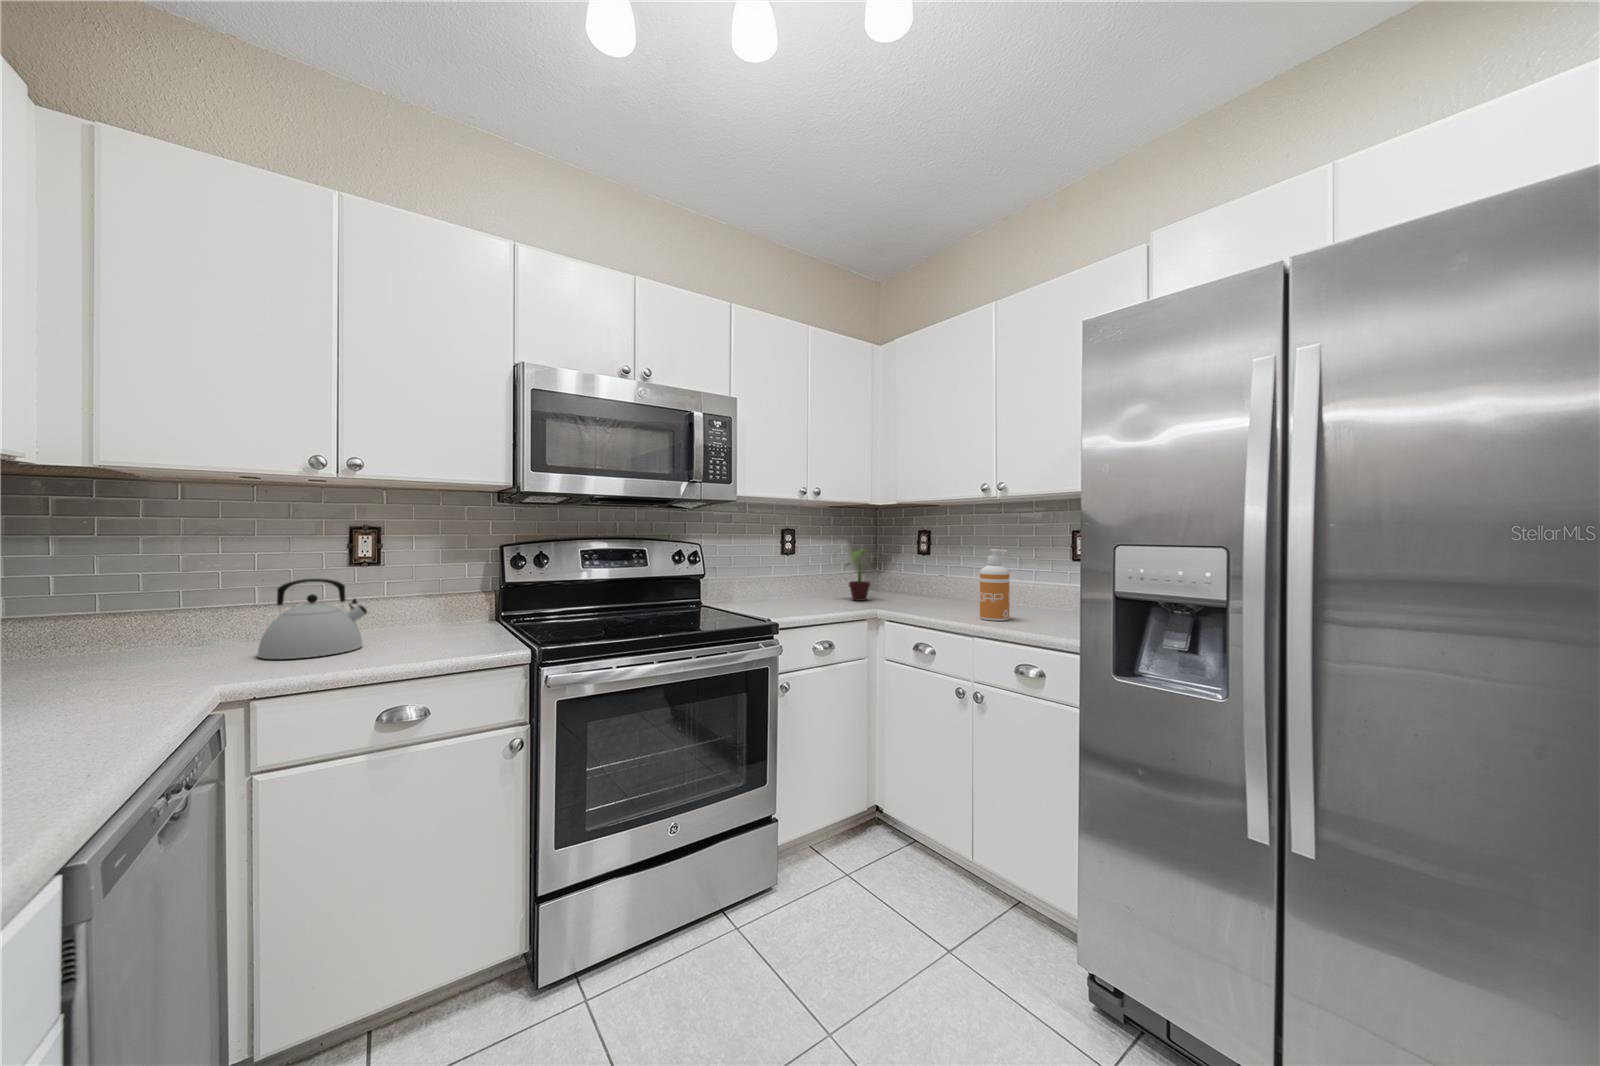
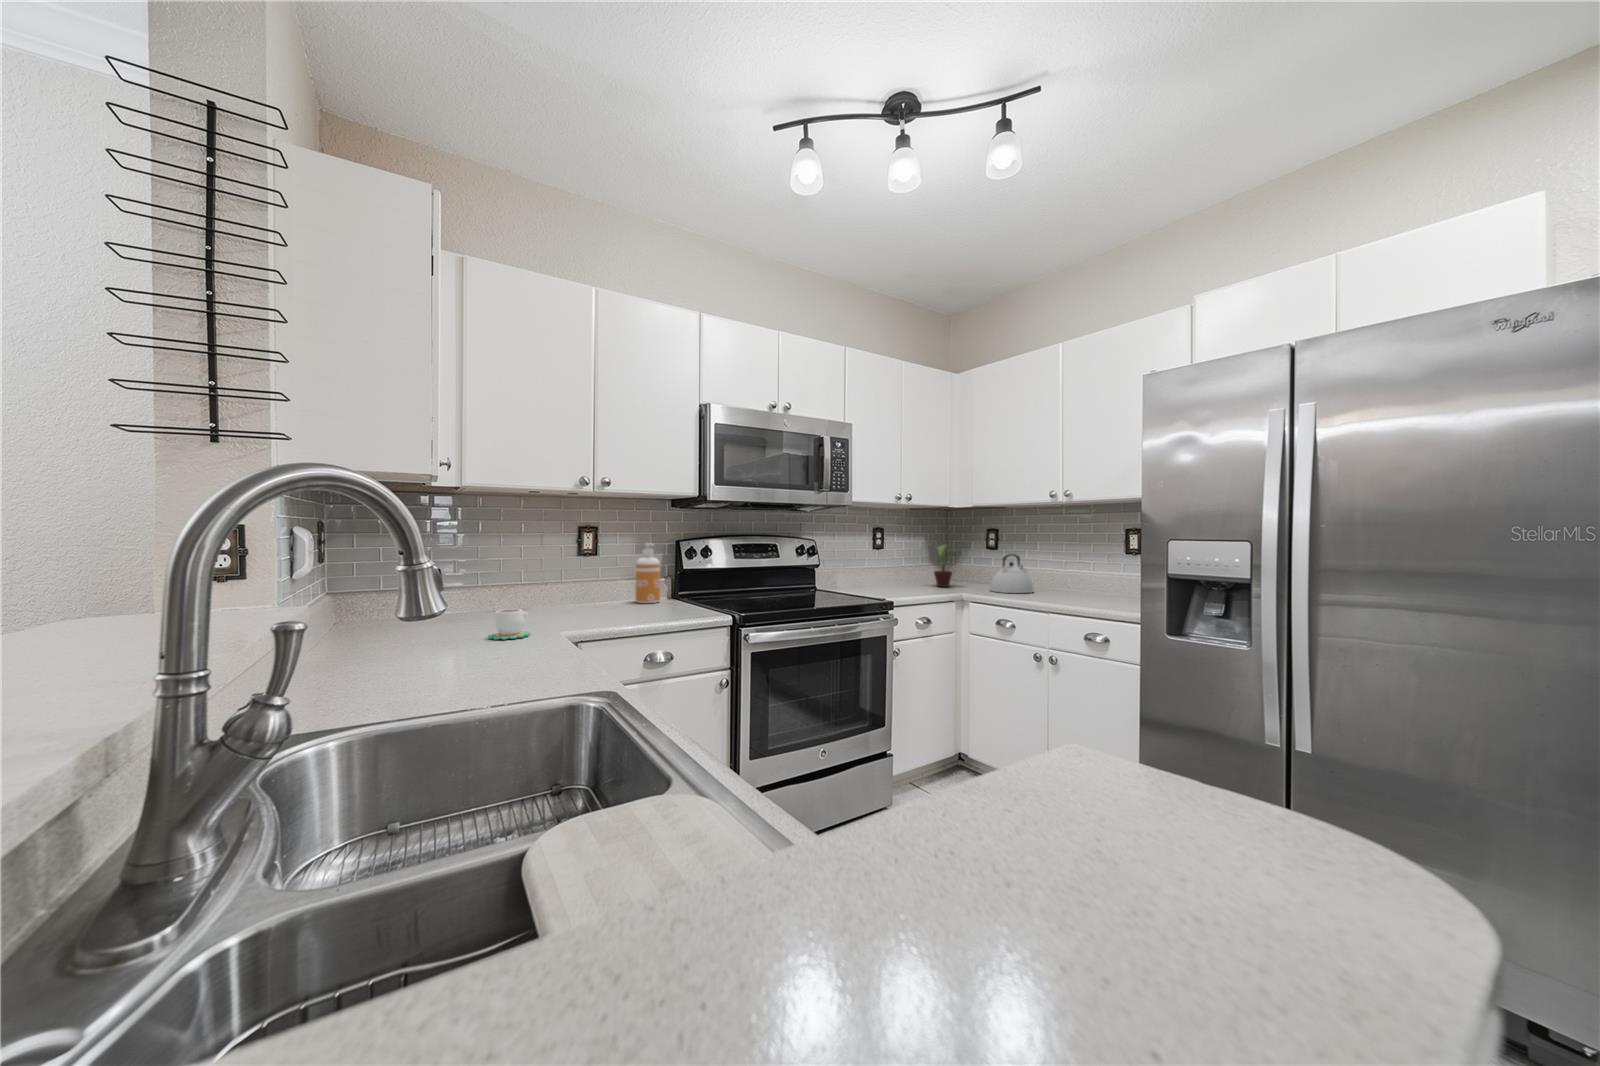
soap dispenser: present [980,549,1009,621] -> present [635,543,660,603]
kettle: present [257,579,367,659] -> present [990,554,1034,593]
mug: none [79,652,172,704] -> present [488,609,530,640]

